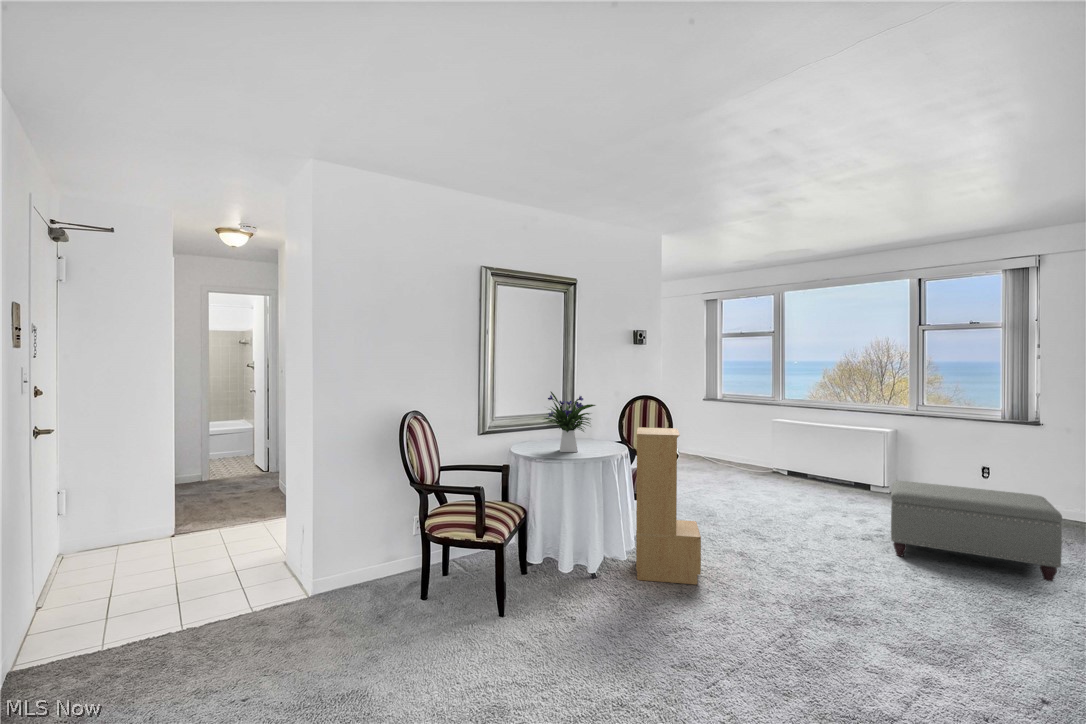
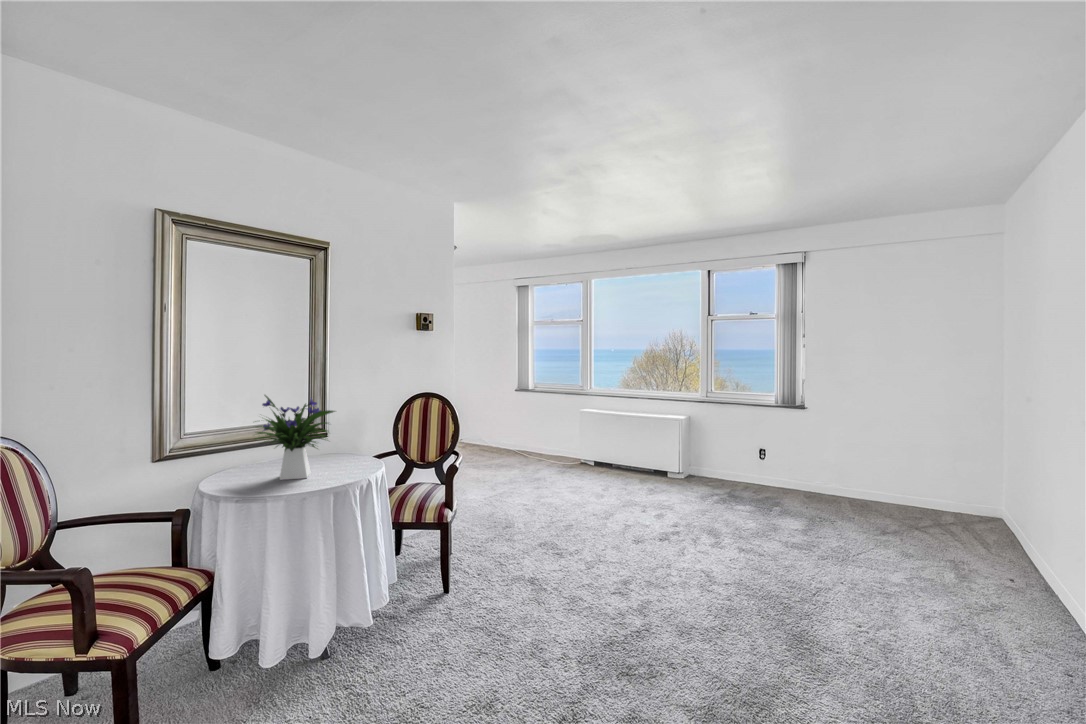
bookshelf: present [636,427,701,585] -> none [384,437,473,648]
ottoman: present [891,481,1062,582] -> none [687,475,841,574]

